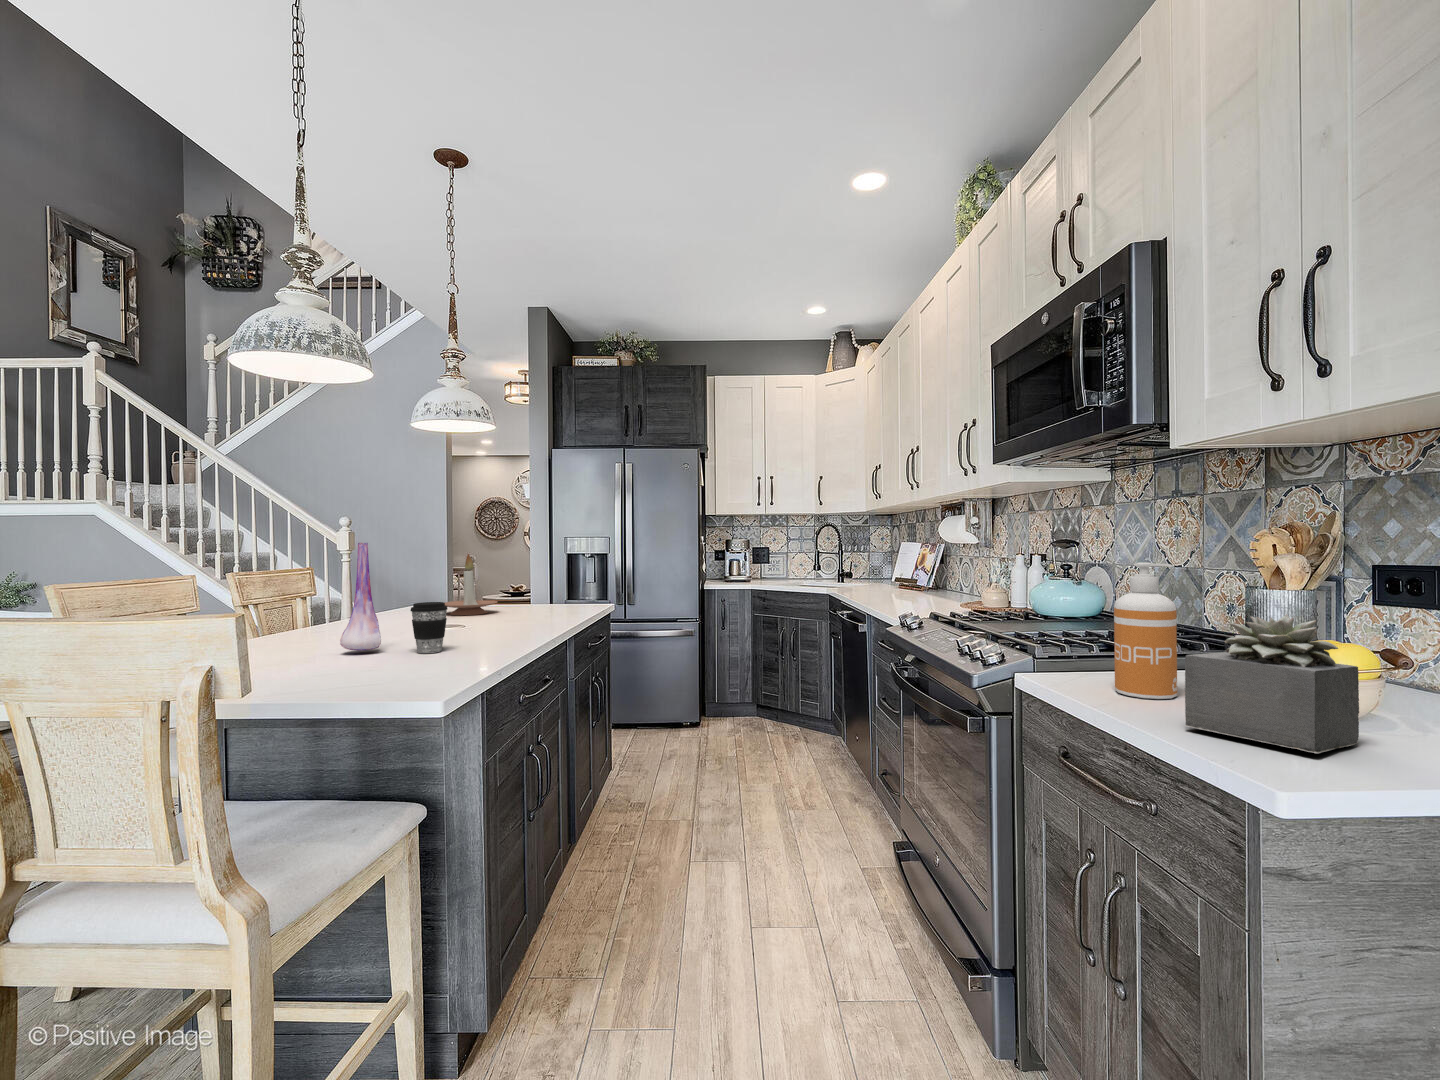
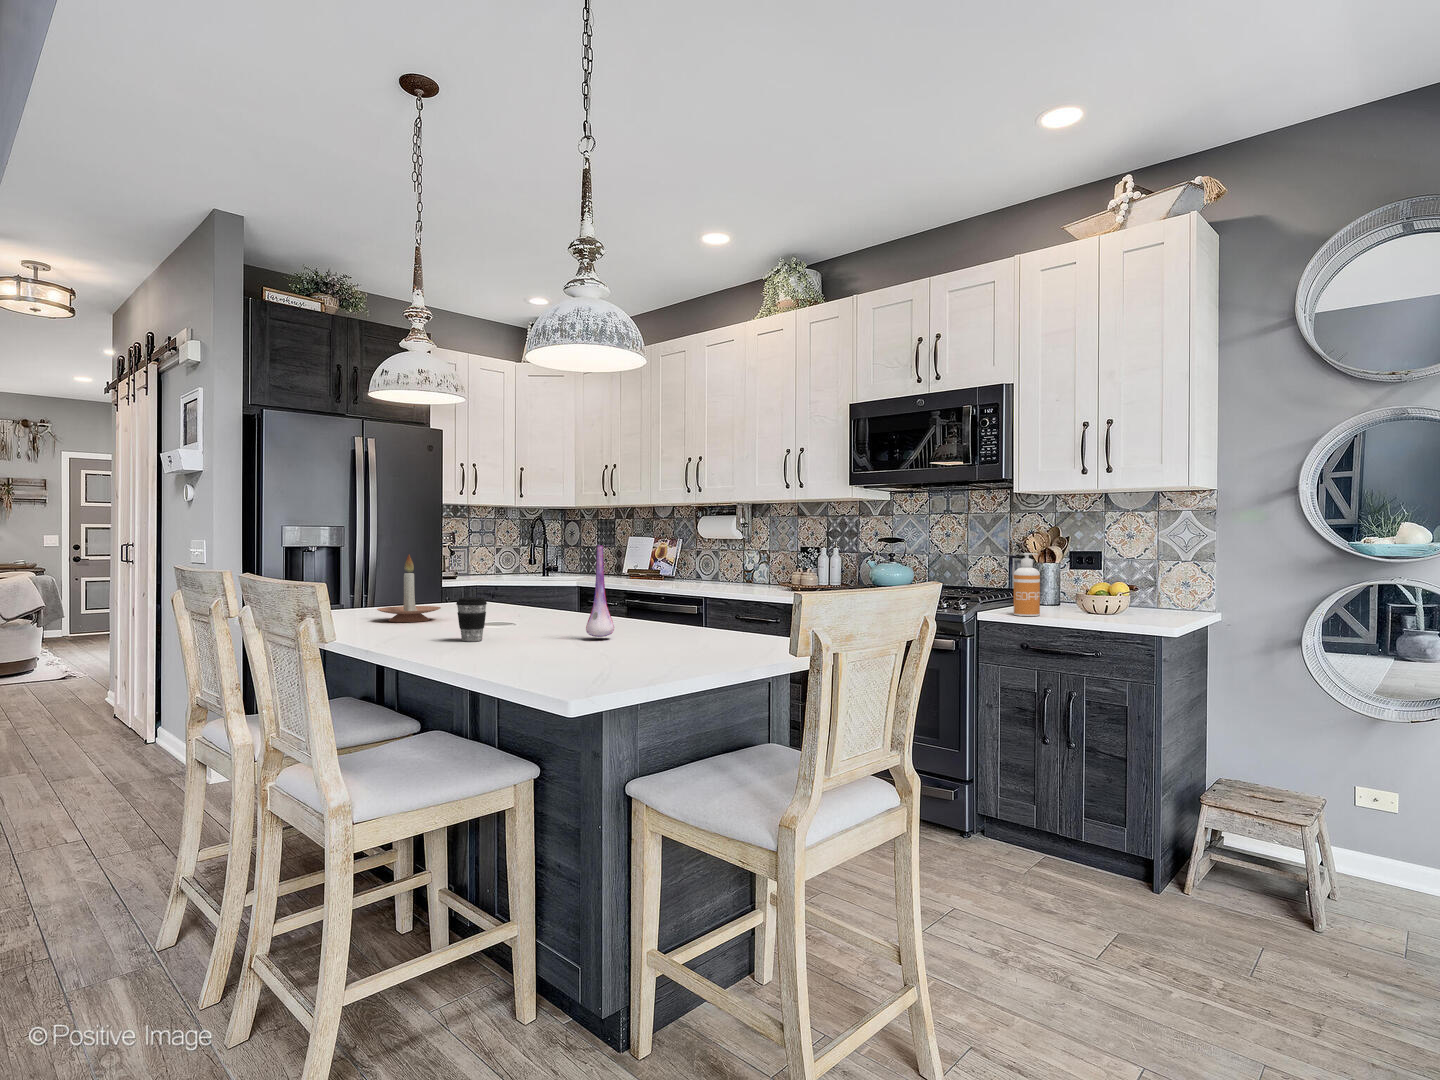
coffee cup: present [410,602,448,653] -> present [456,597,487,641]
succulent plant: present [1185,614,1359,753] -> none [1075,572,1122,619]

